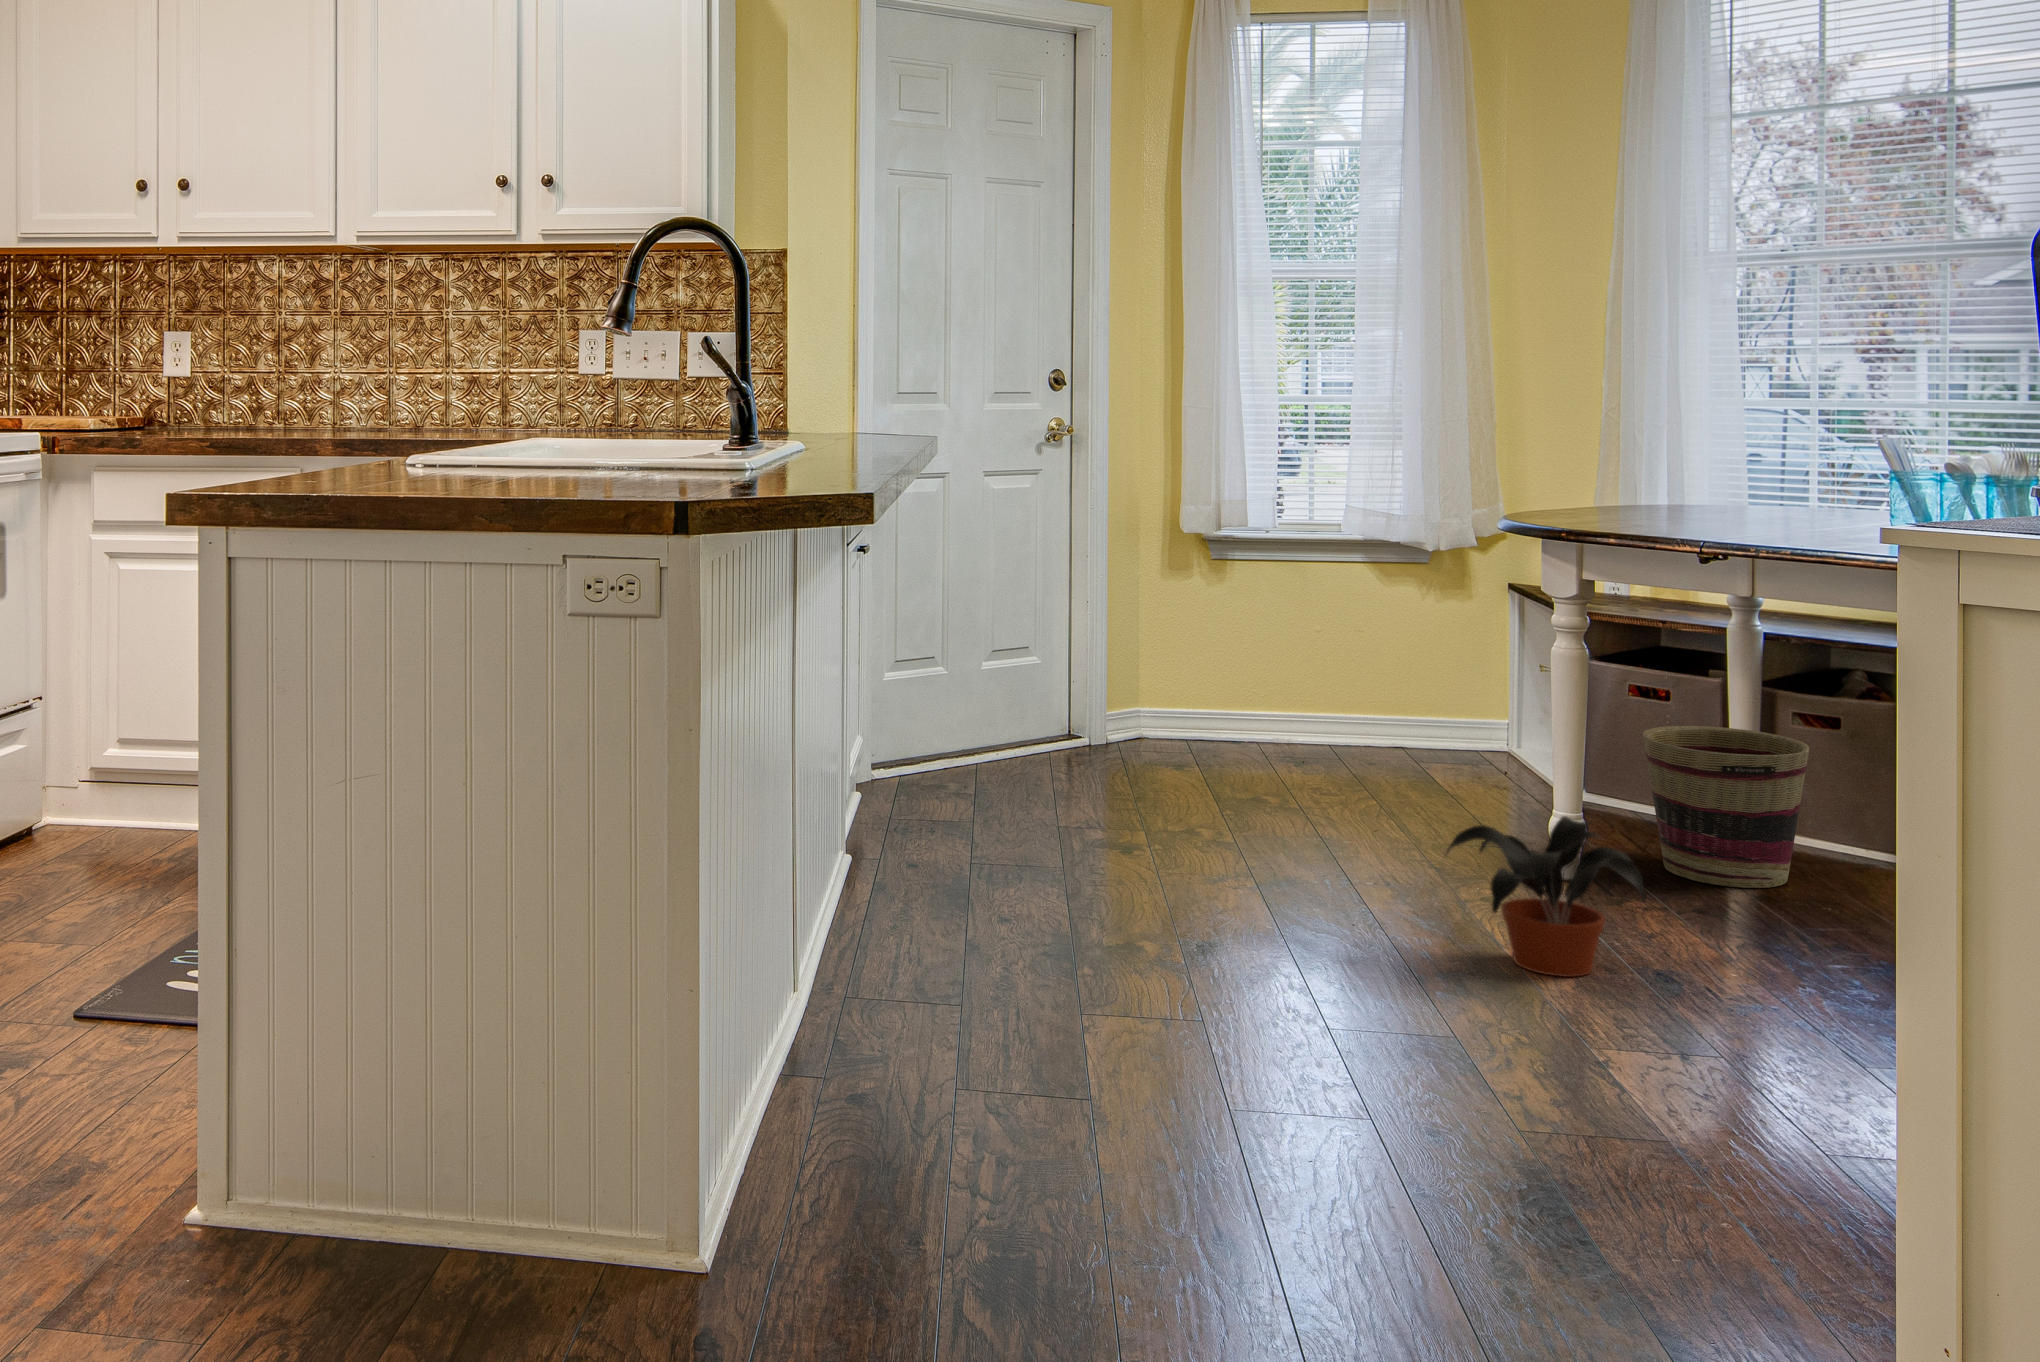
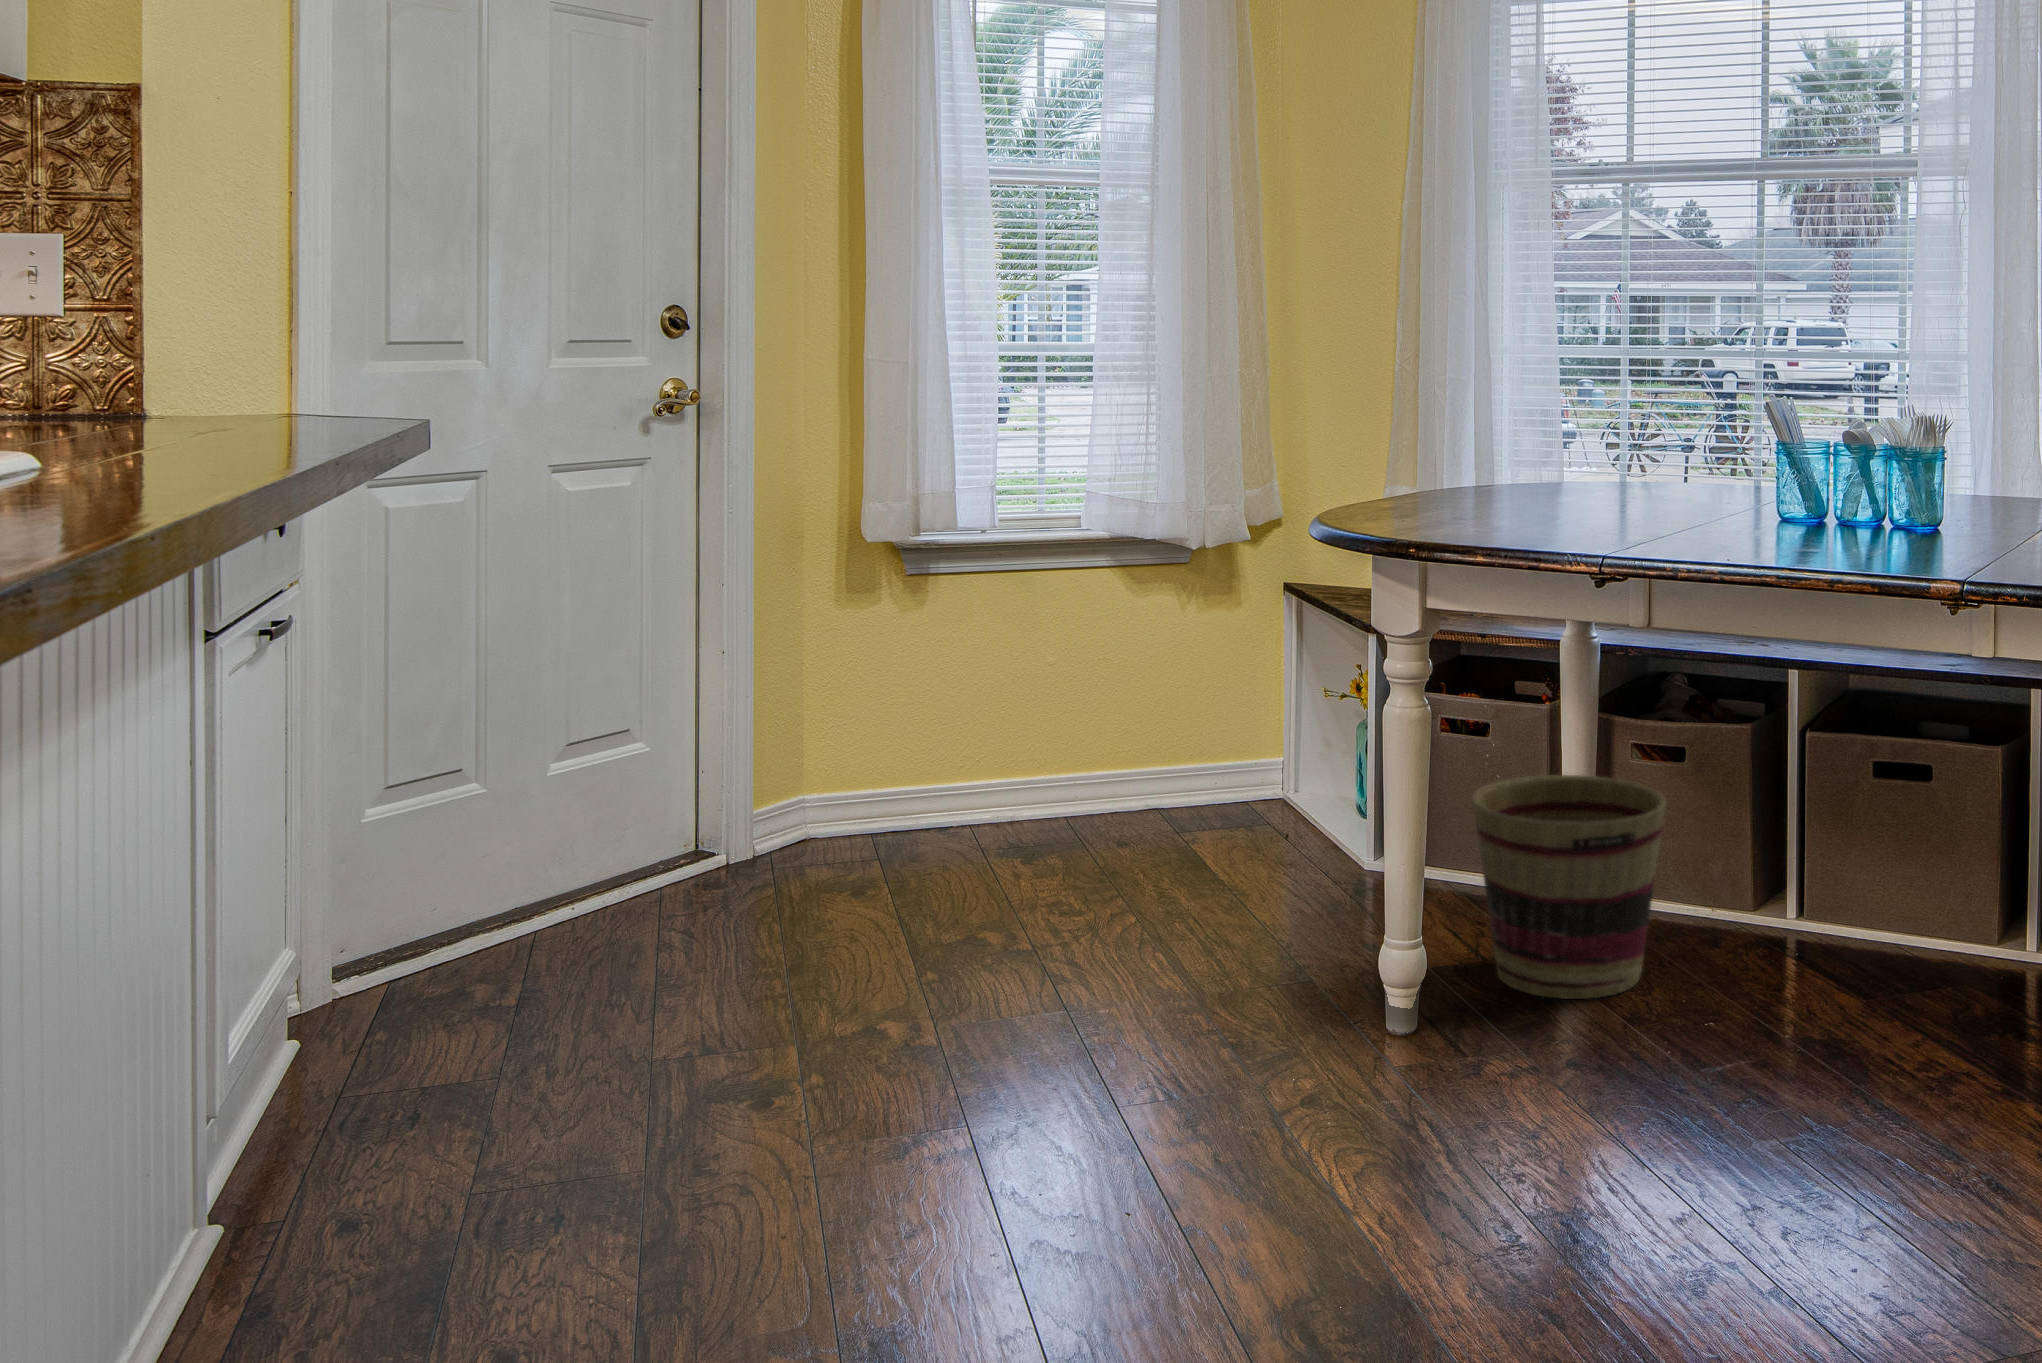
potted plant: present [1446,816,1646,977] -> none [1239,976,1530,1249]

